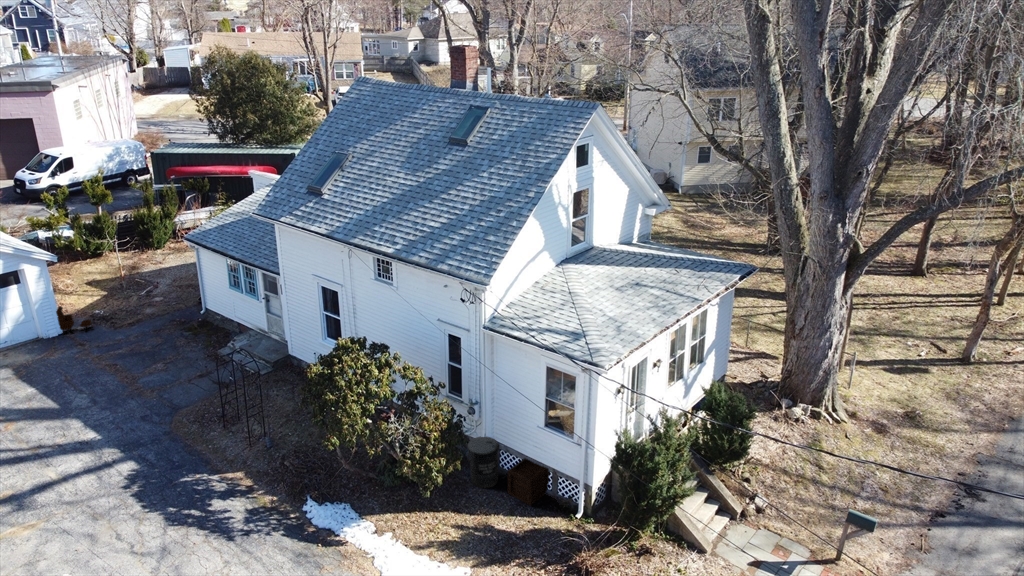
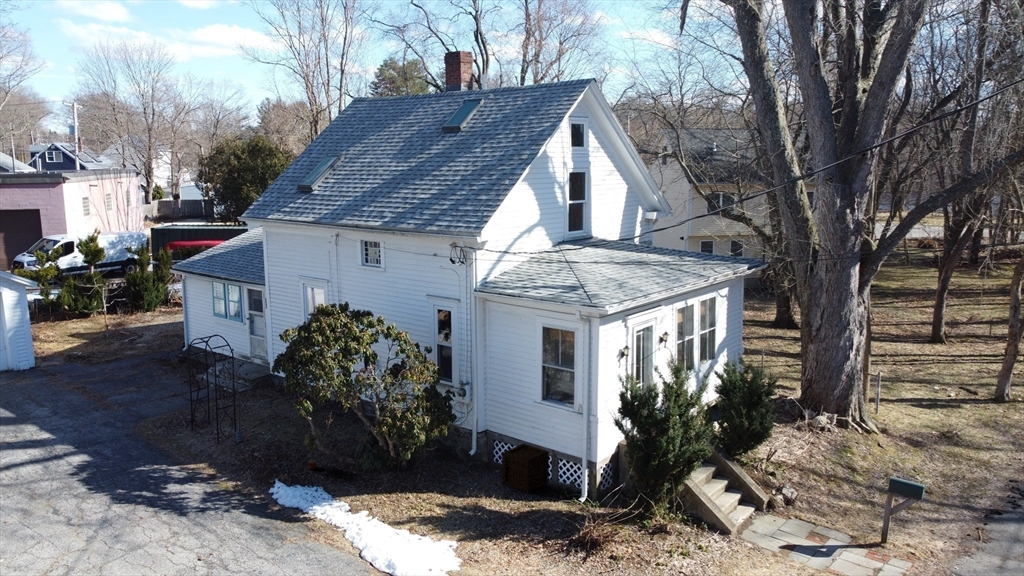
lounge chair: present [56,306,91,335] -> none [30,338,68,368]
trash can: present [468,436,499,488] -> none [458,423,493,479]
potted tree: none [329,444,351,477] -> present [304,429,326,469]

